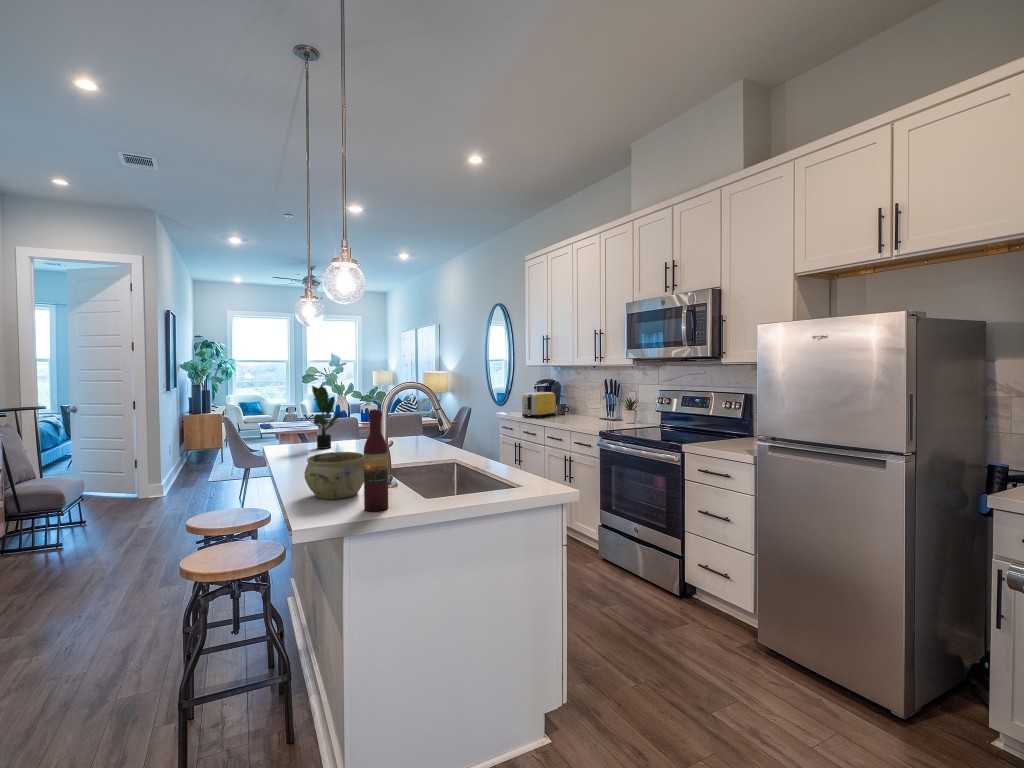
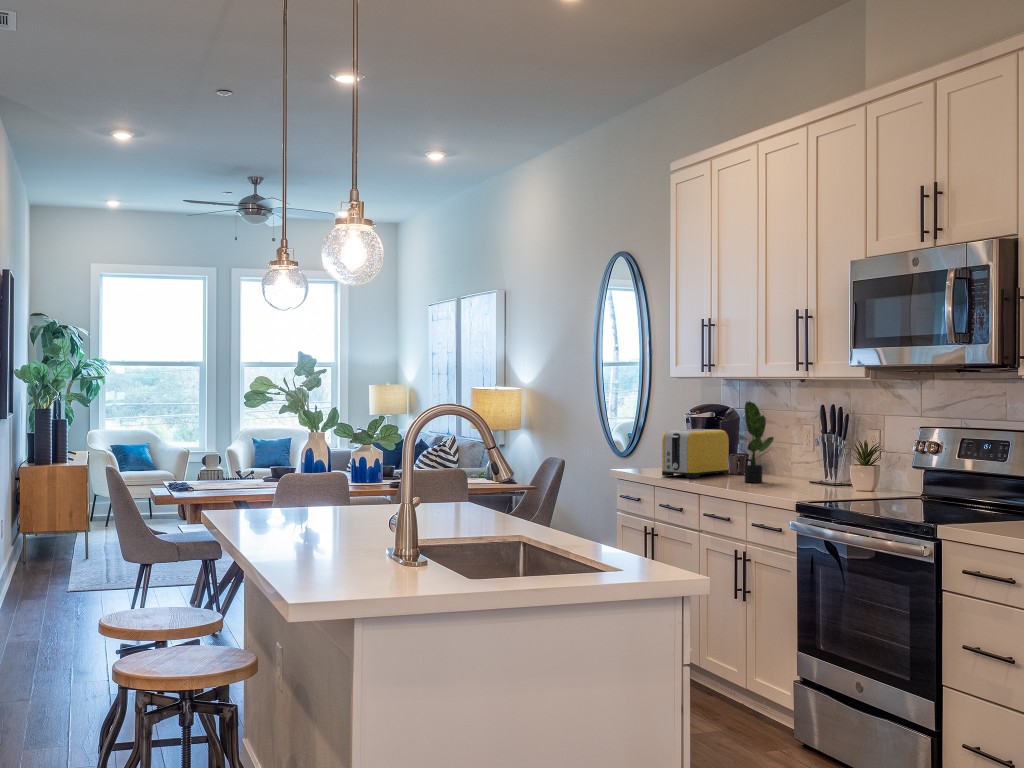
potted plant: present [311,386,341,449] -> present [740,401,774,482]
wine bottle: present [364,409,388,511] -> none [393,445,425,588]
ceramic bowl: present [304,452,364,499] -> none [305,510,392,575]

